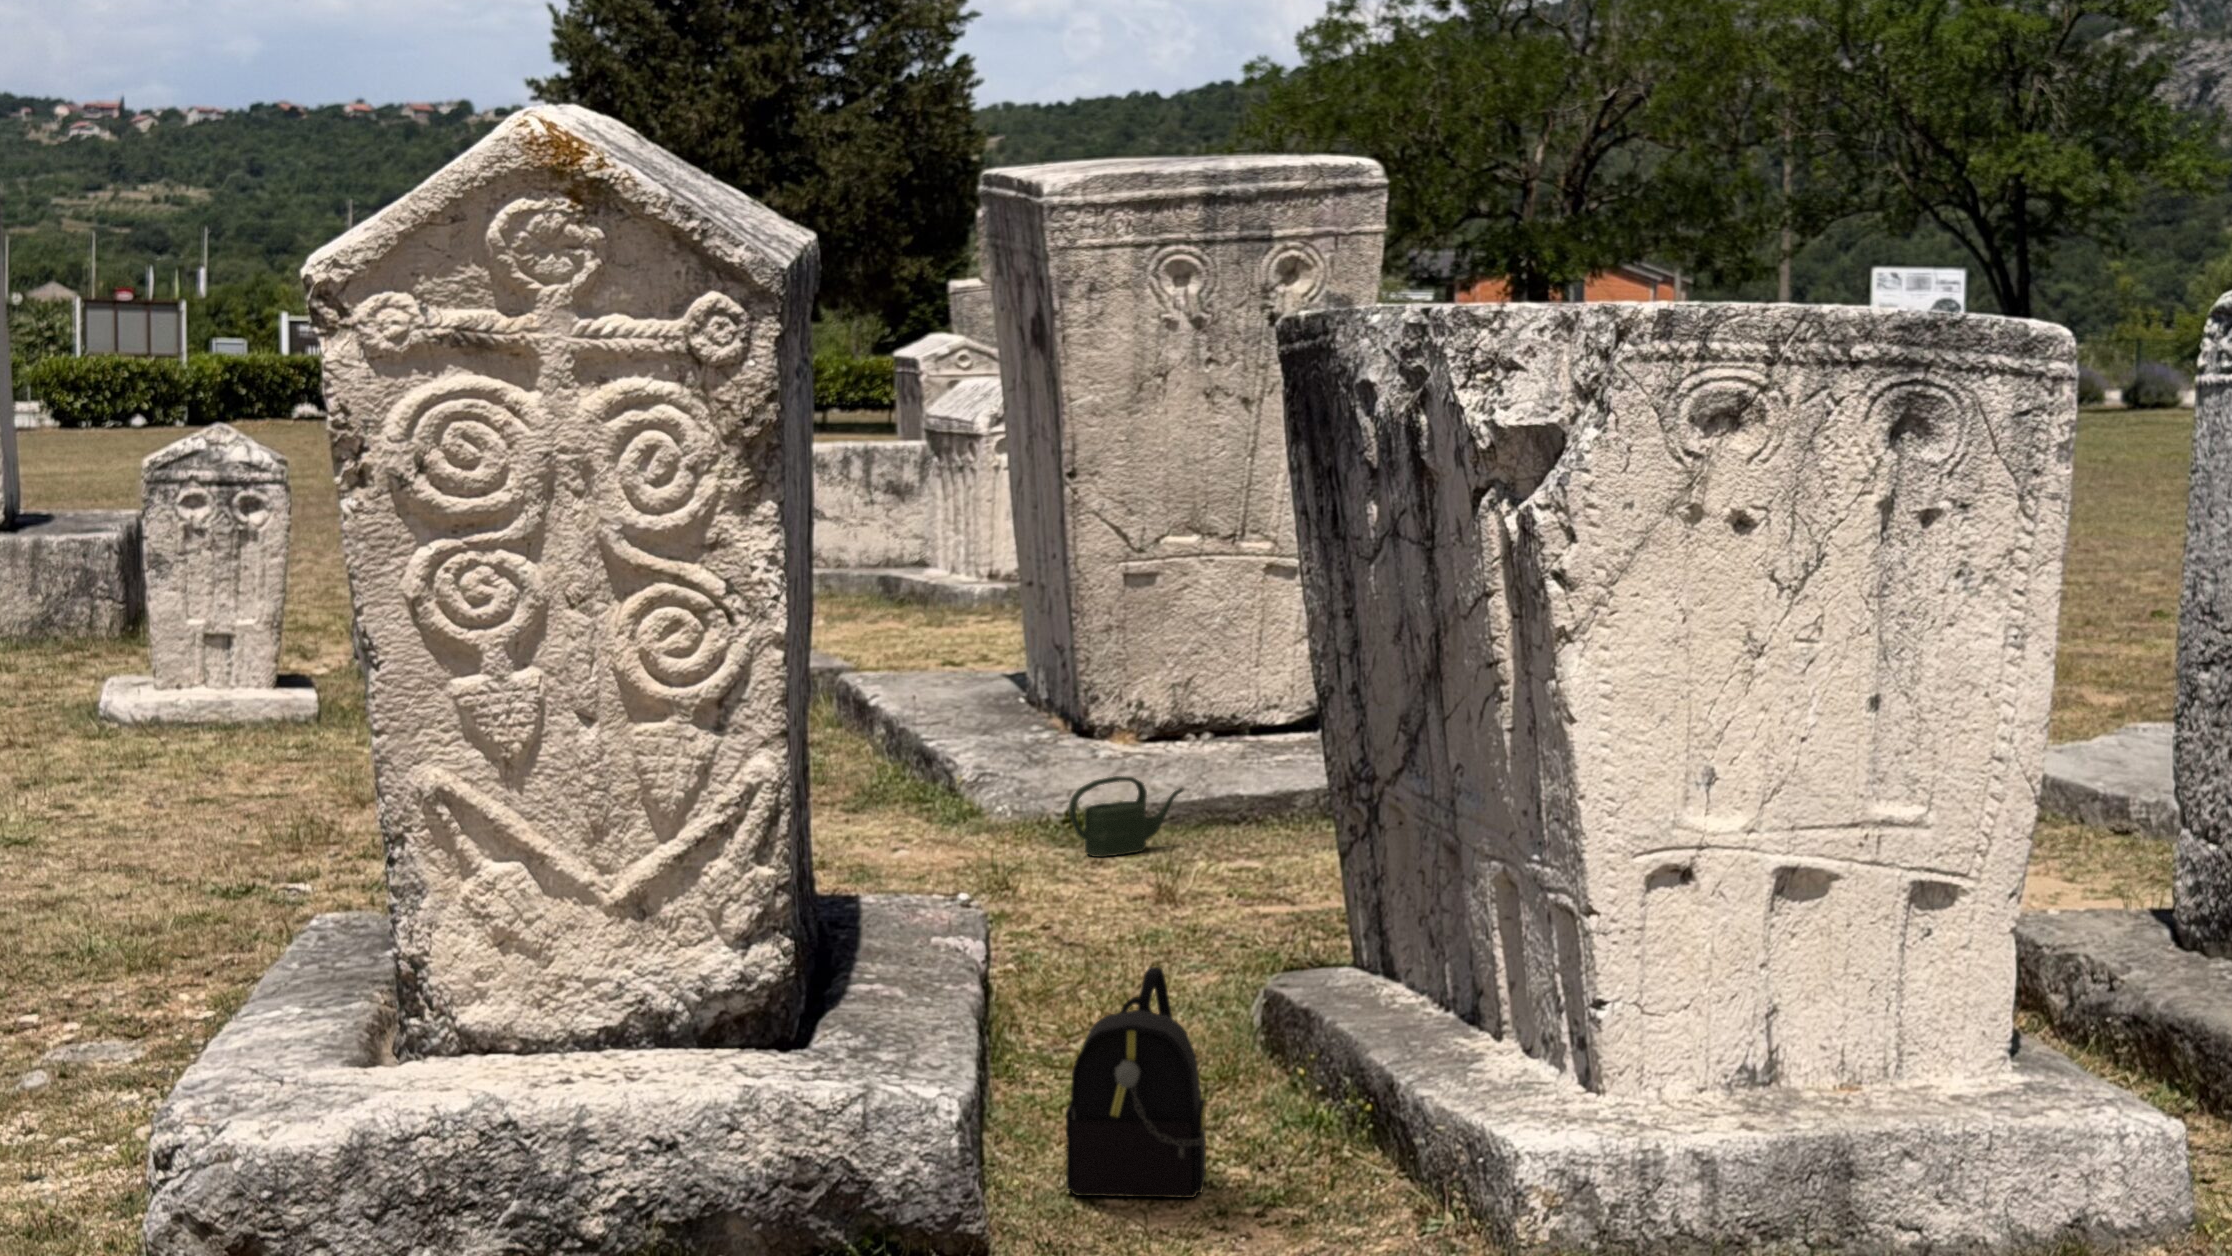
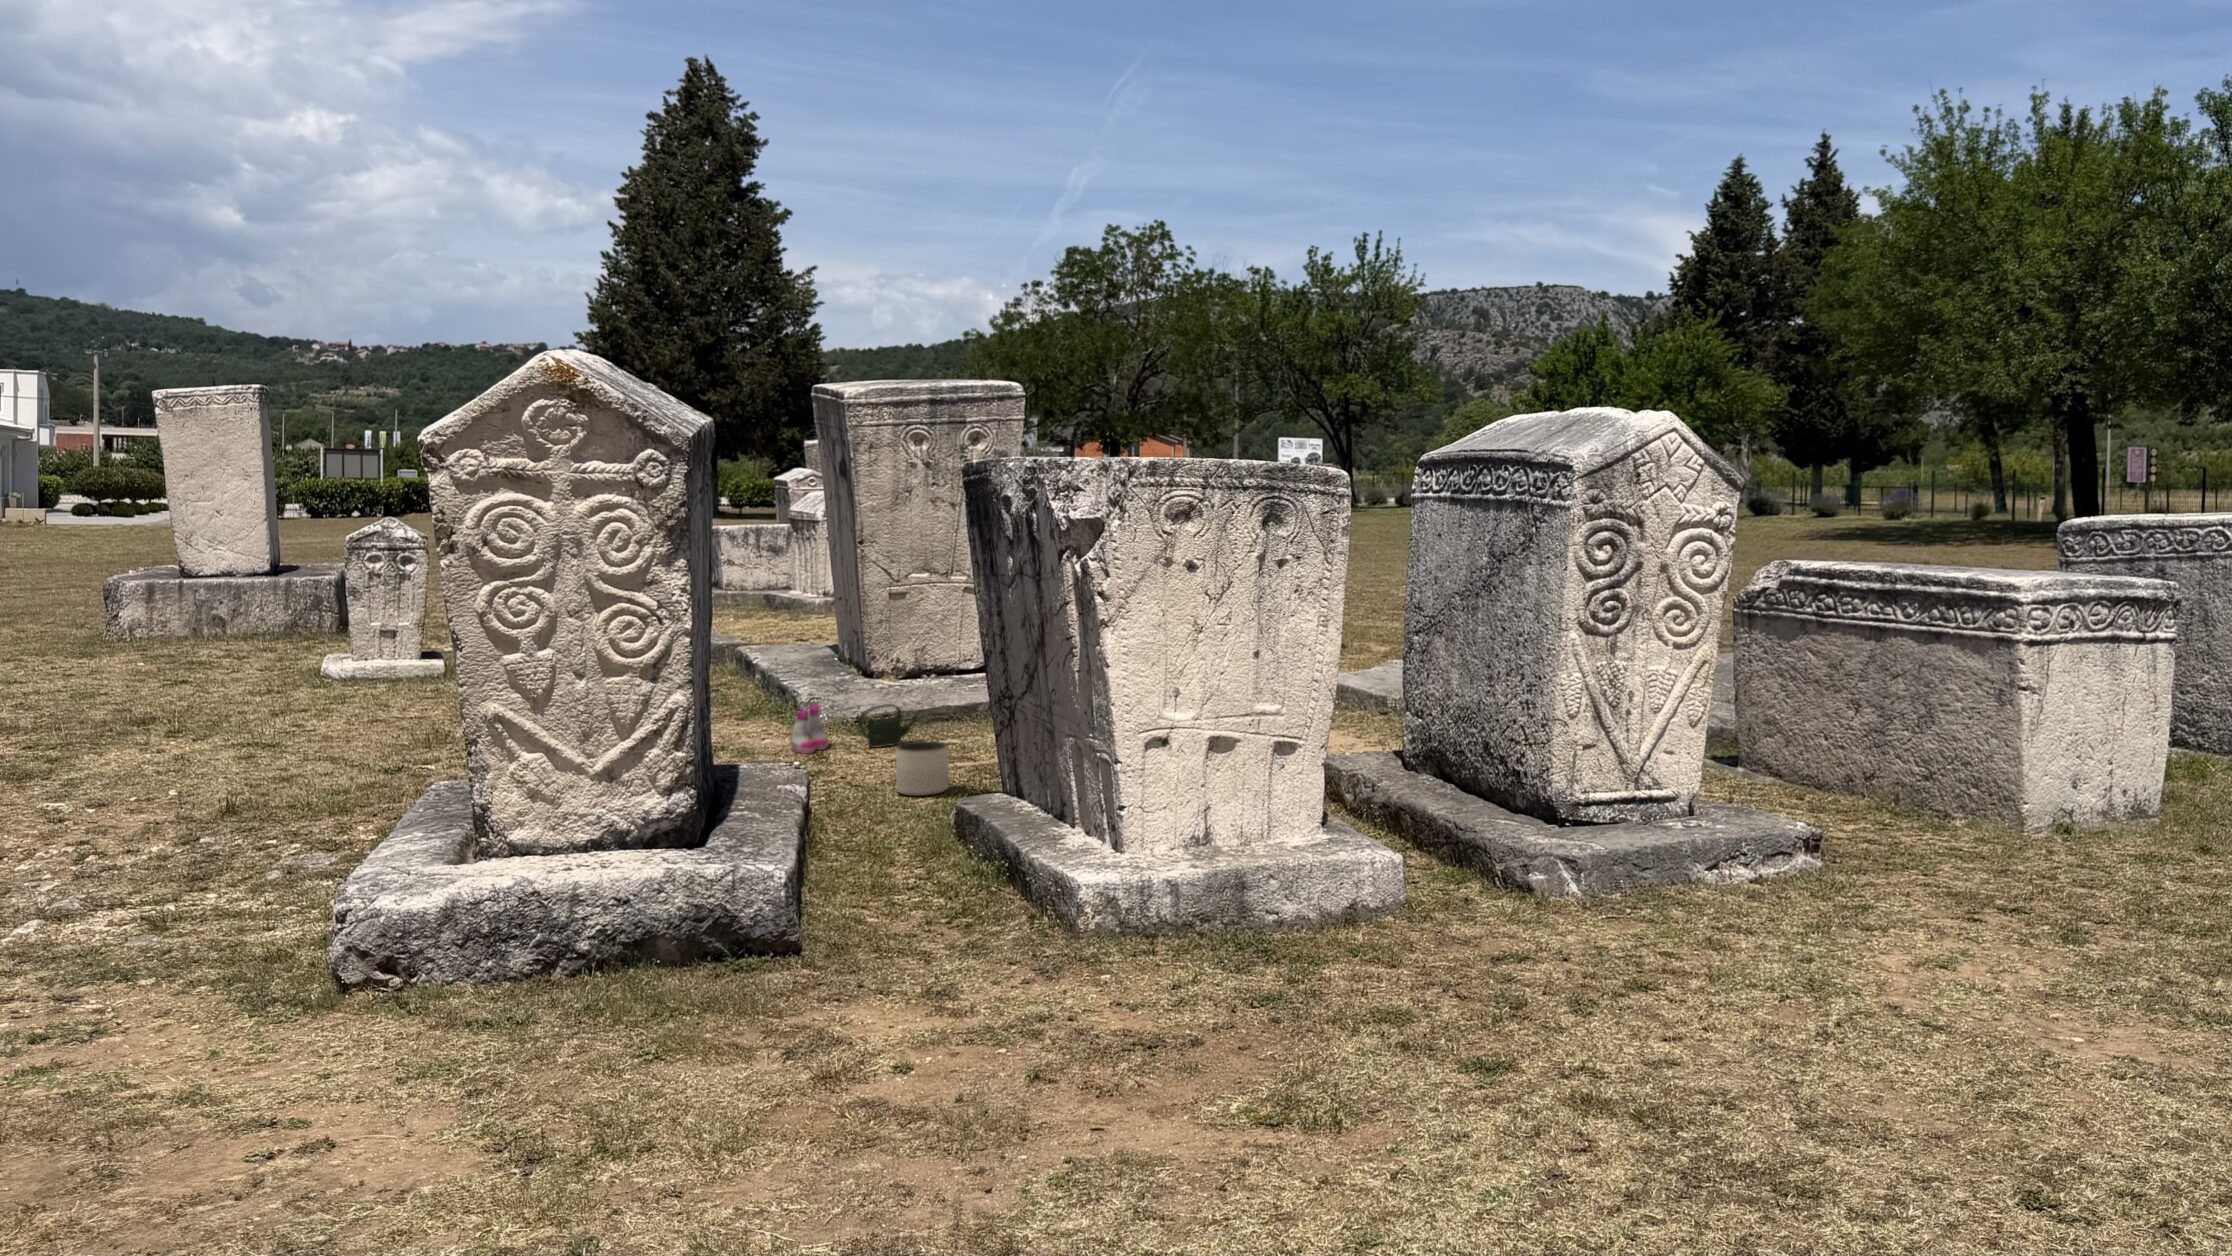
boots: none [948,772,1015,864] -> present [790,704,828,754]
planter: none [1142,850,1239,955] -> present [896,741,949,796]
backpack: present [1066,967,1206,1198] -> none [848,798,923,918]

